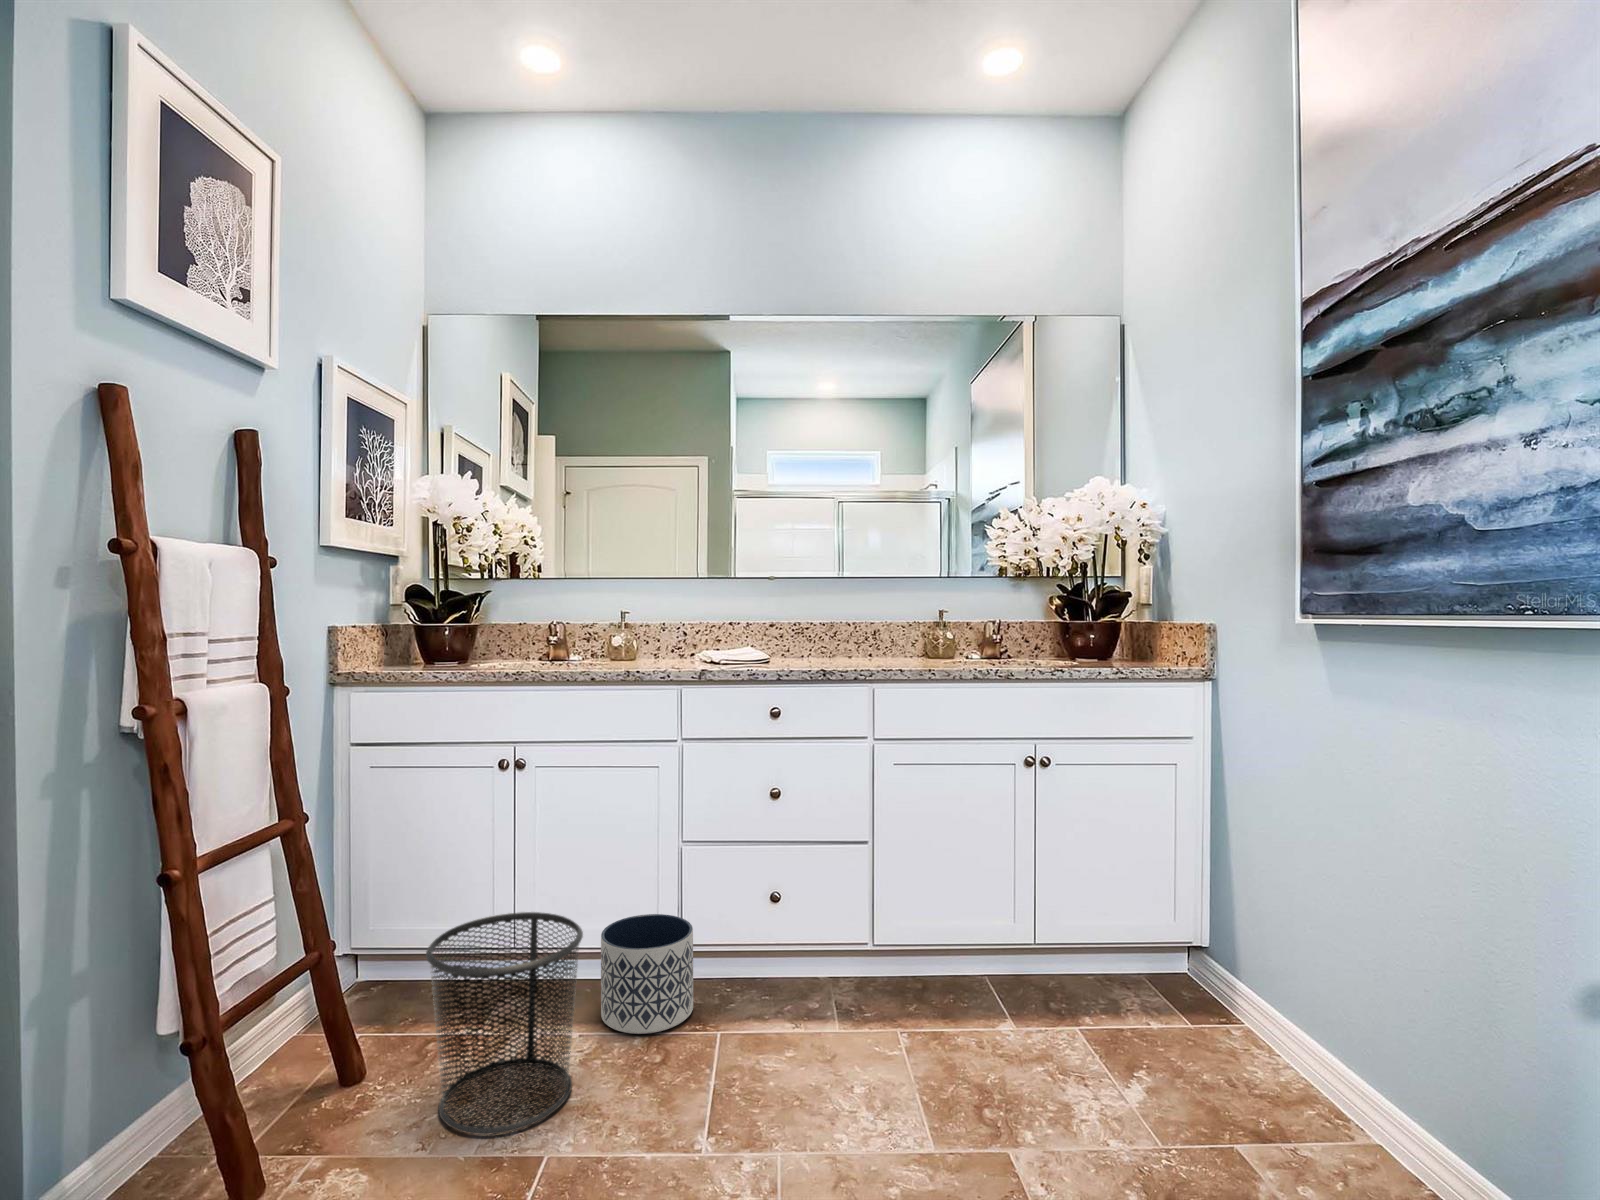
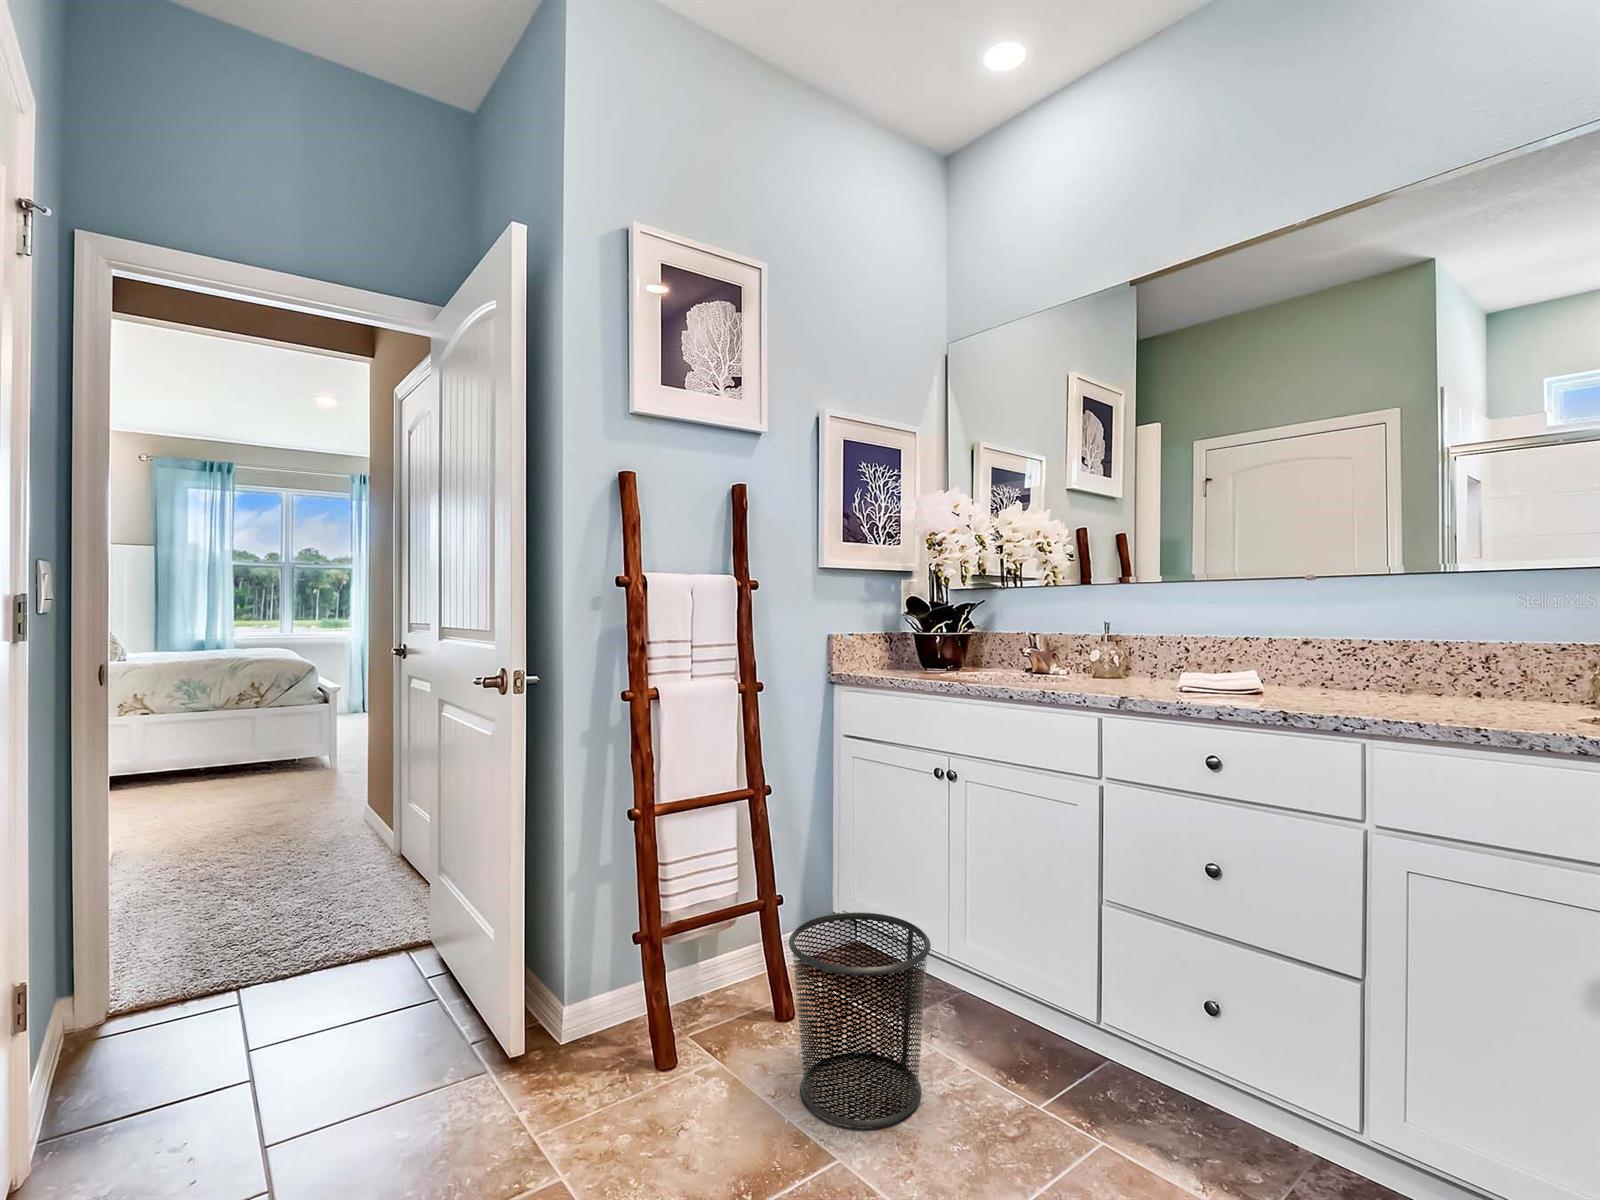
planter: present [601,914,693,1034] -> none [995,964,1103,1108]

